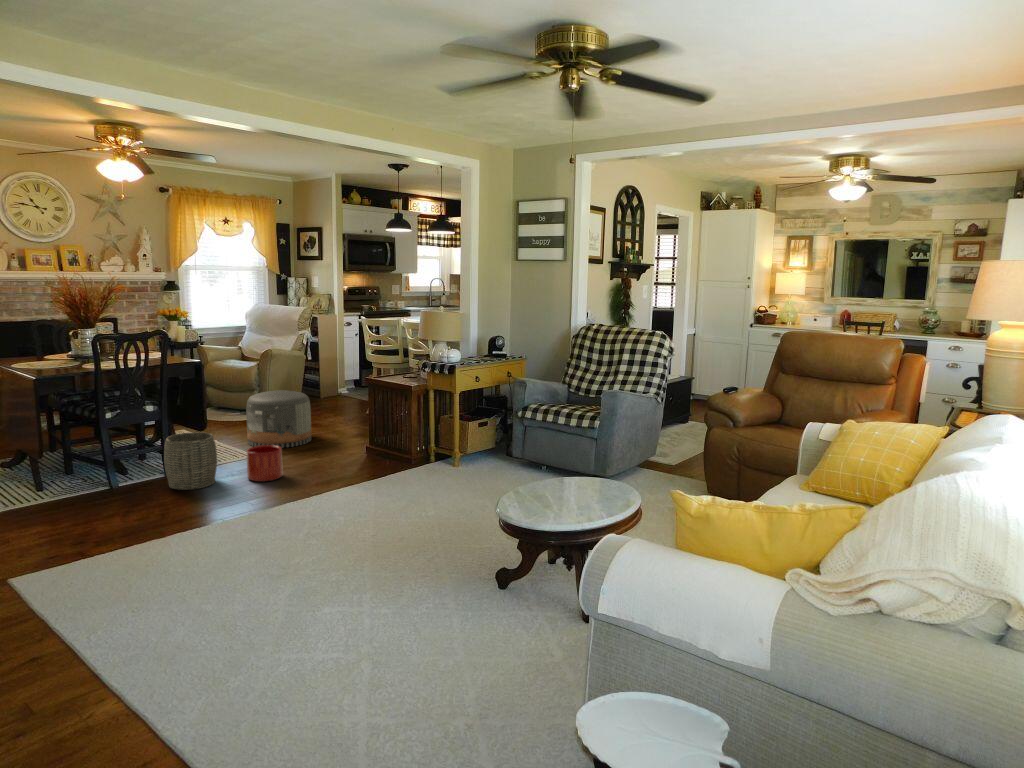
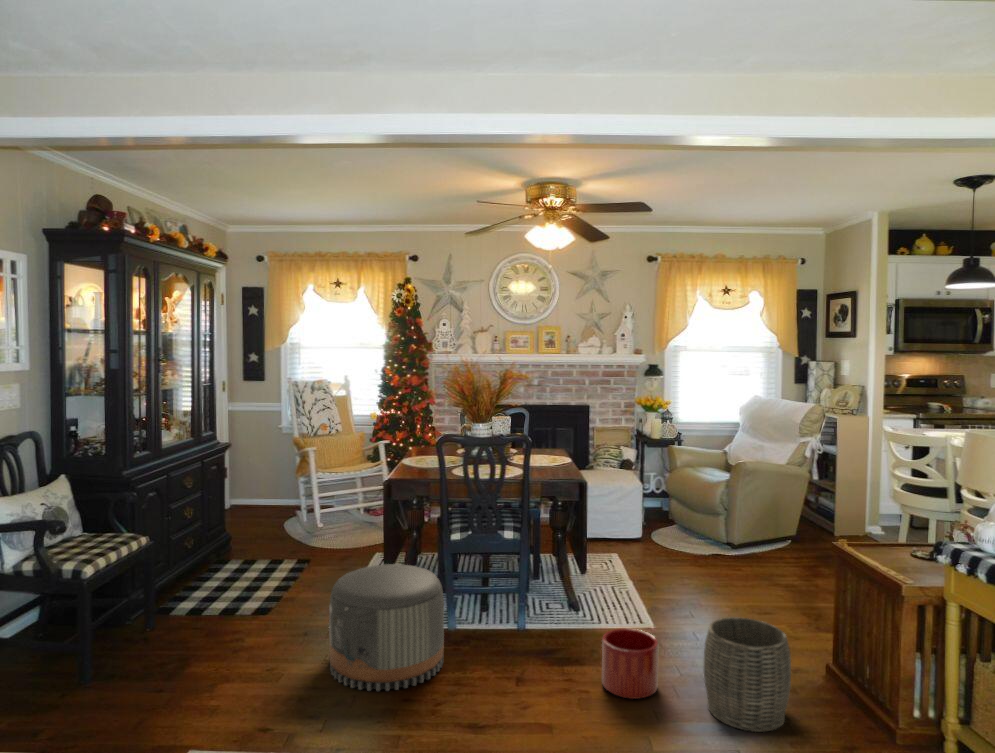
pouf: present [246,390,311,448] -> present [329,564,444,691]
woven basket: present [164,432,217,490] -> present [704,617,791,732]

